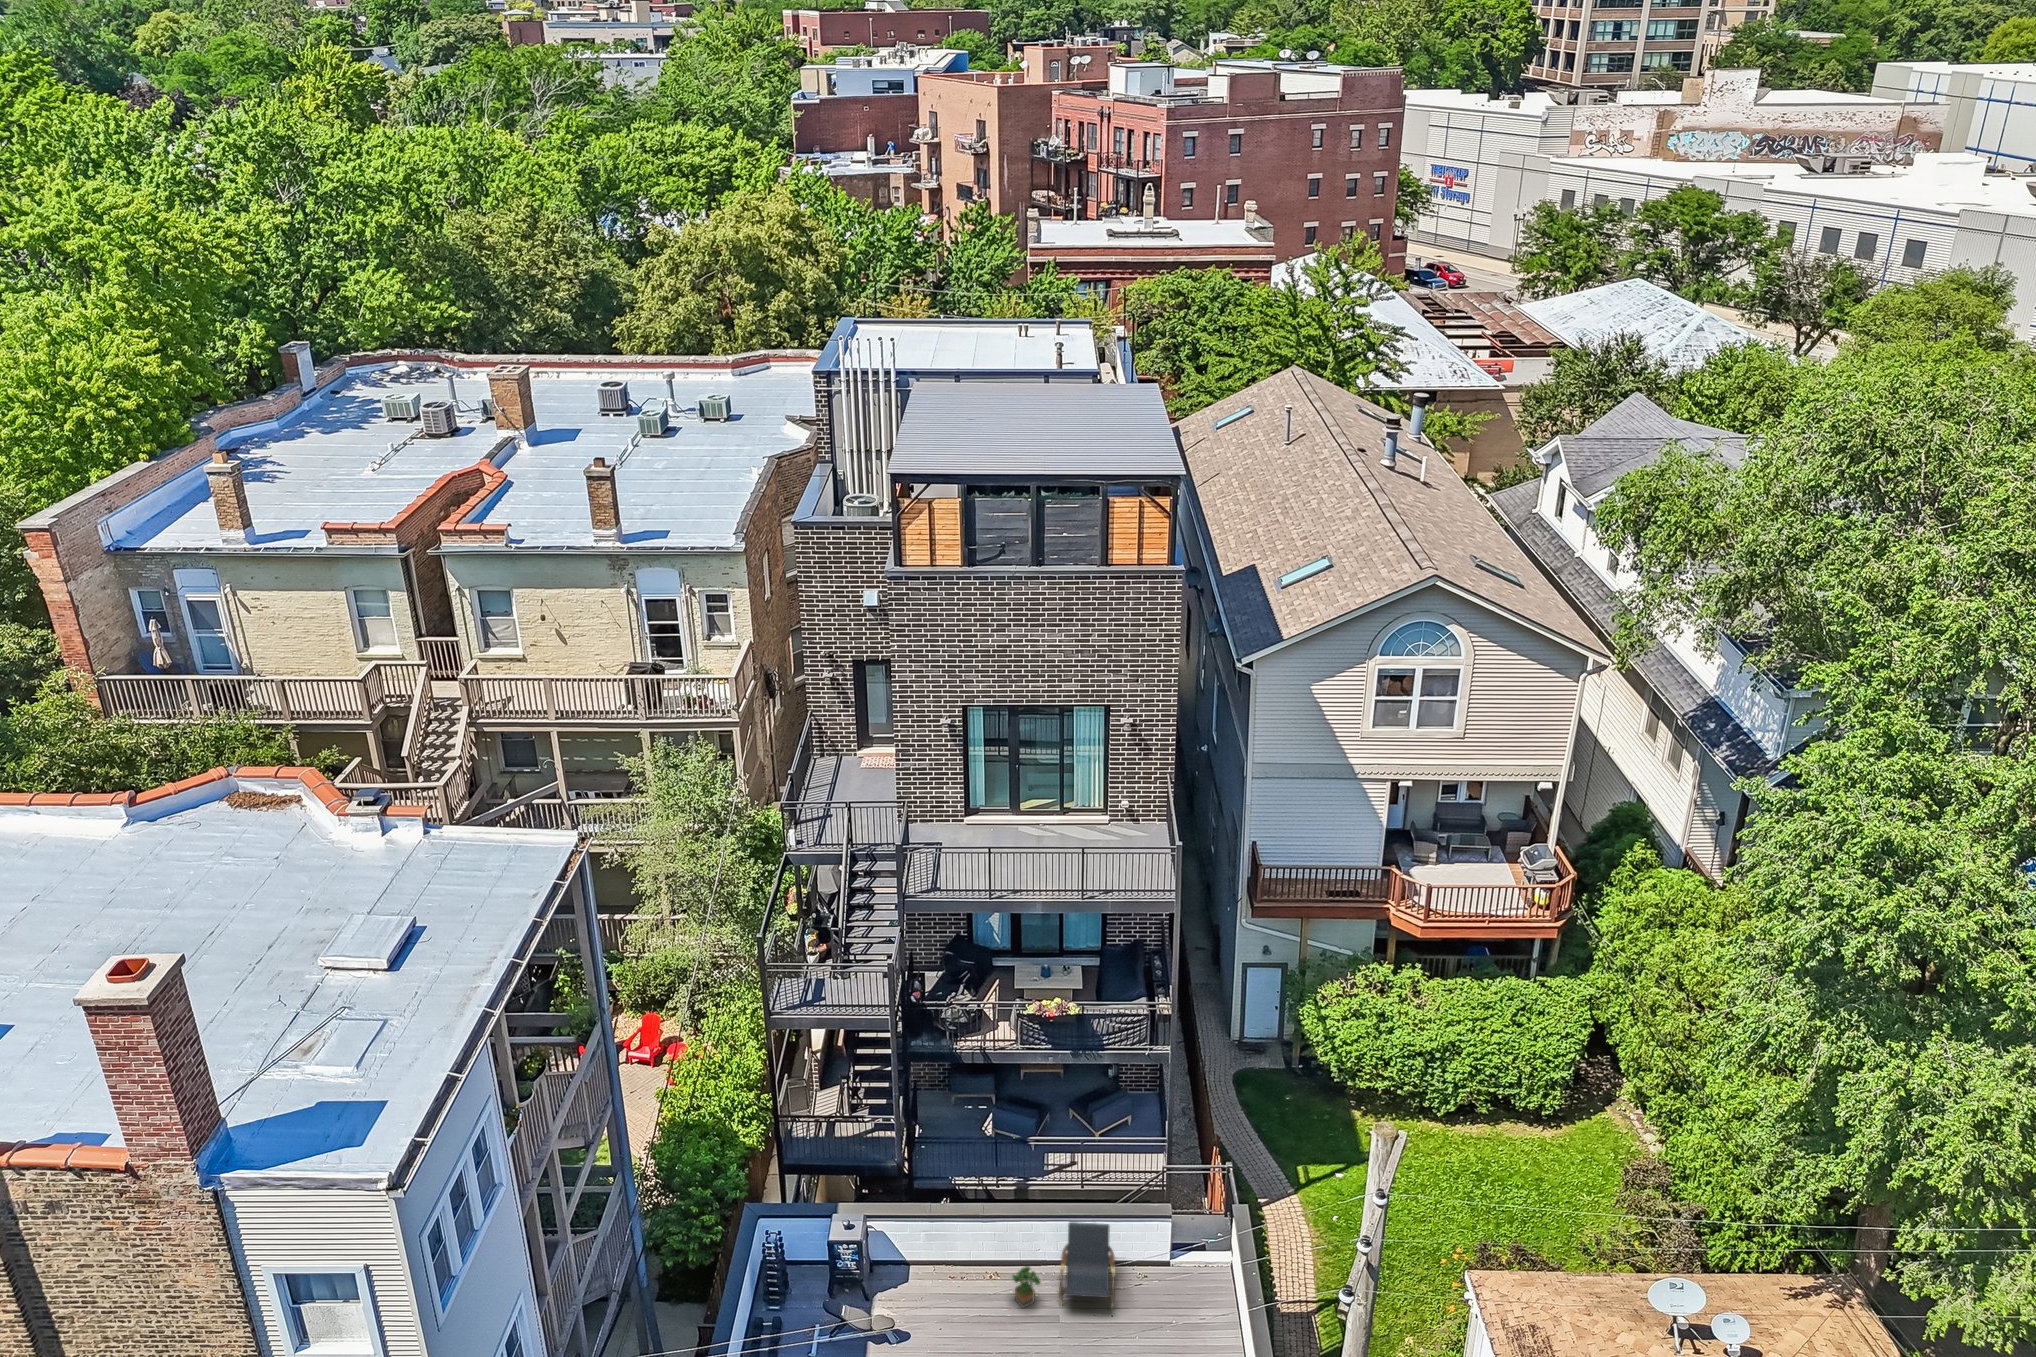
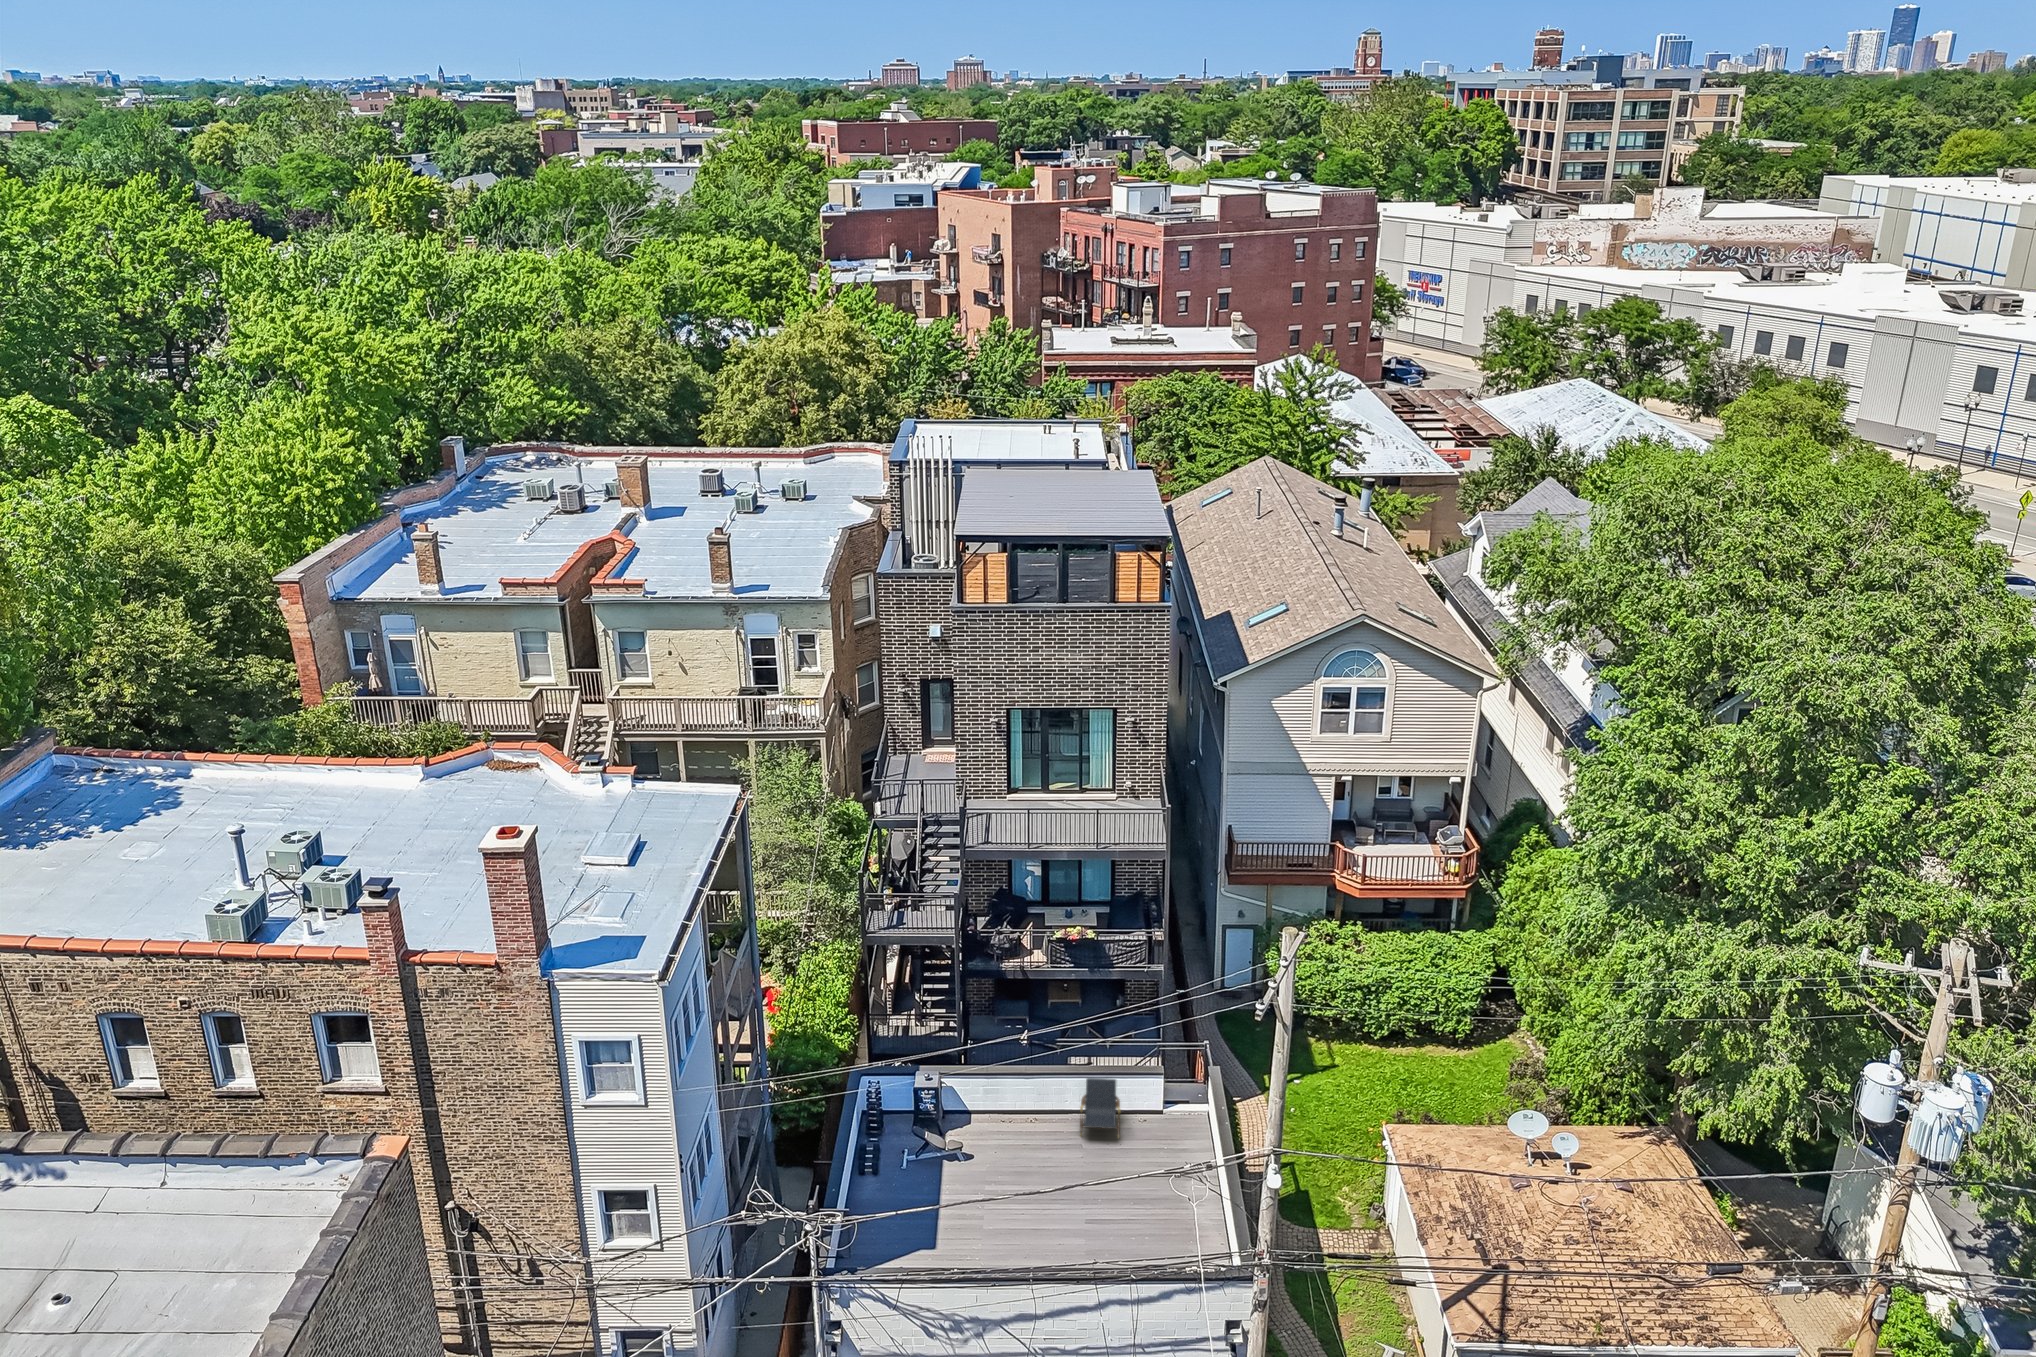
potted tree: present [1013,1266,1040,1308] -> none [1045,1107,1066,1139]

